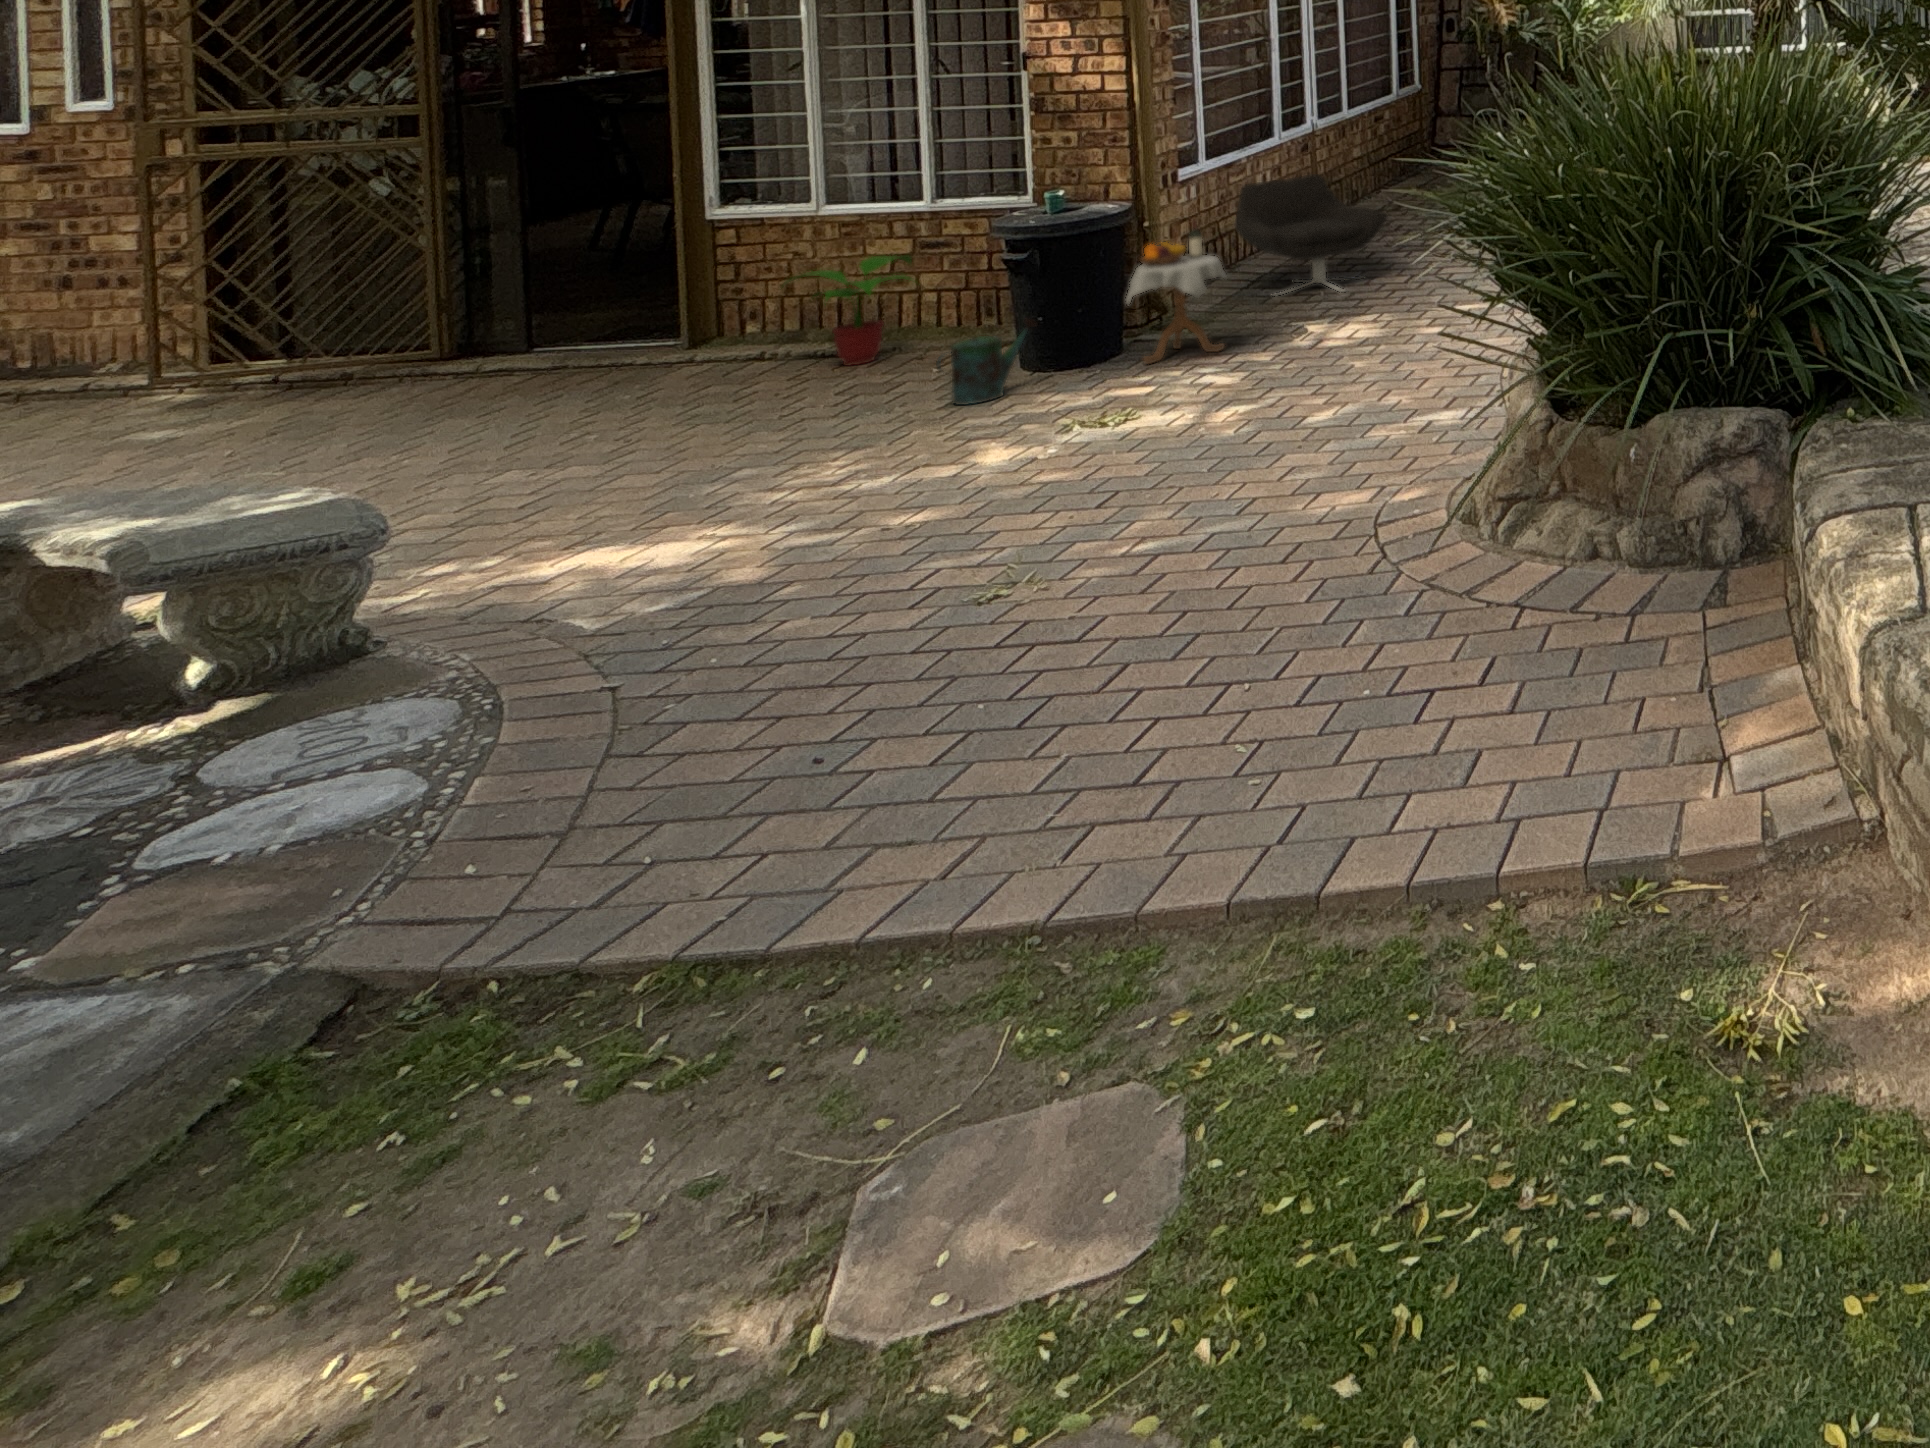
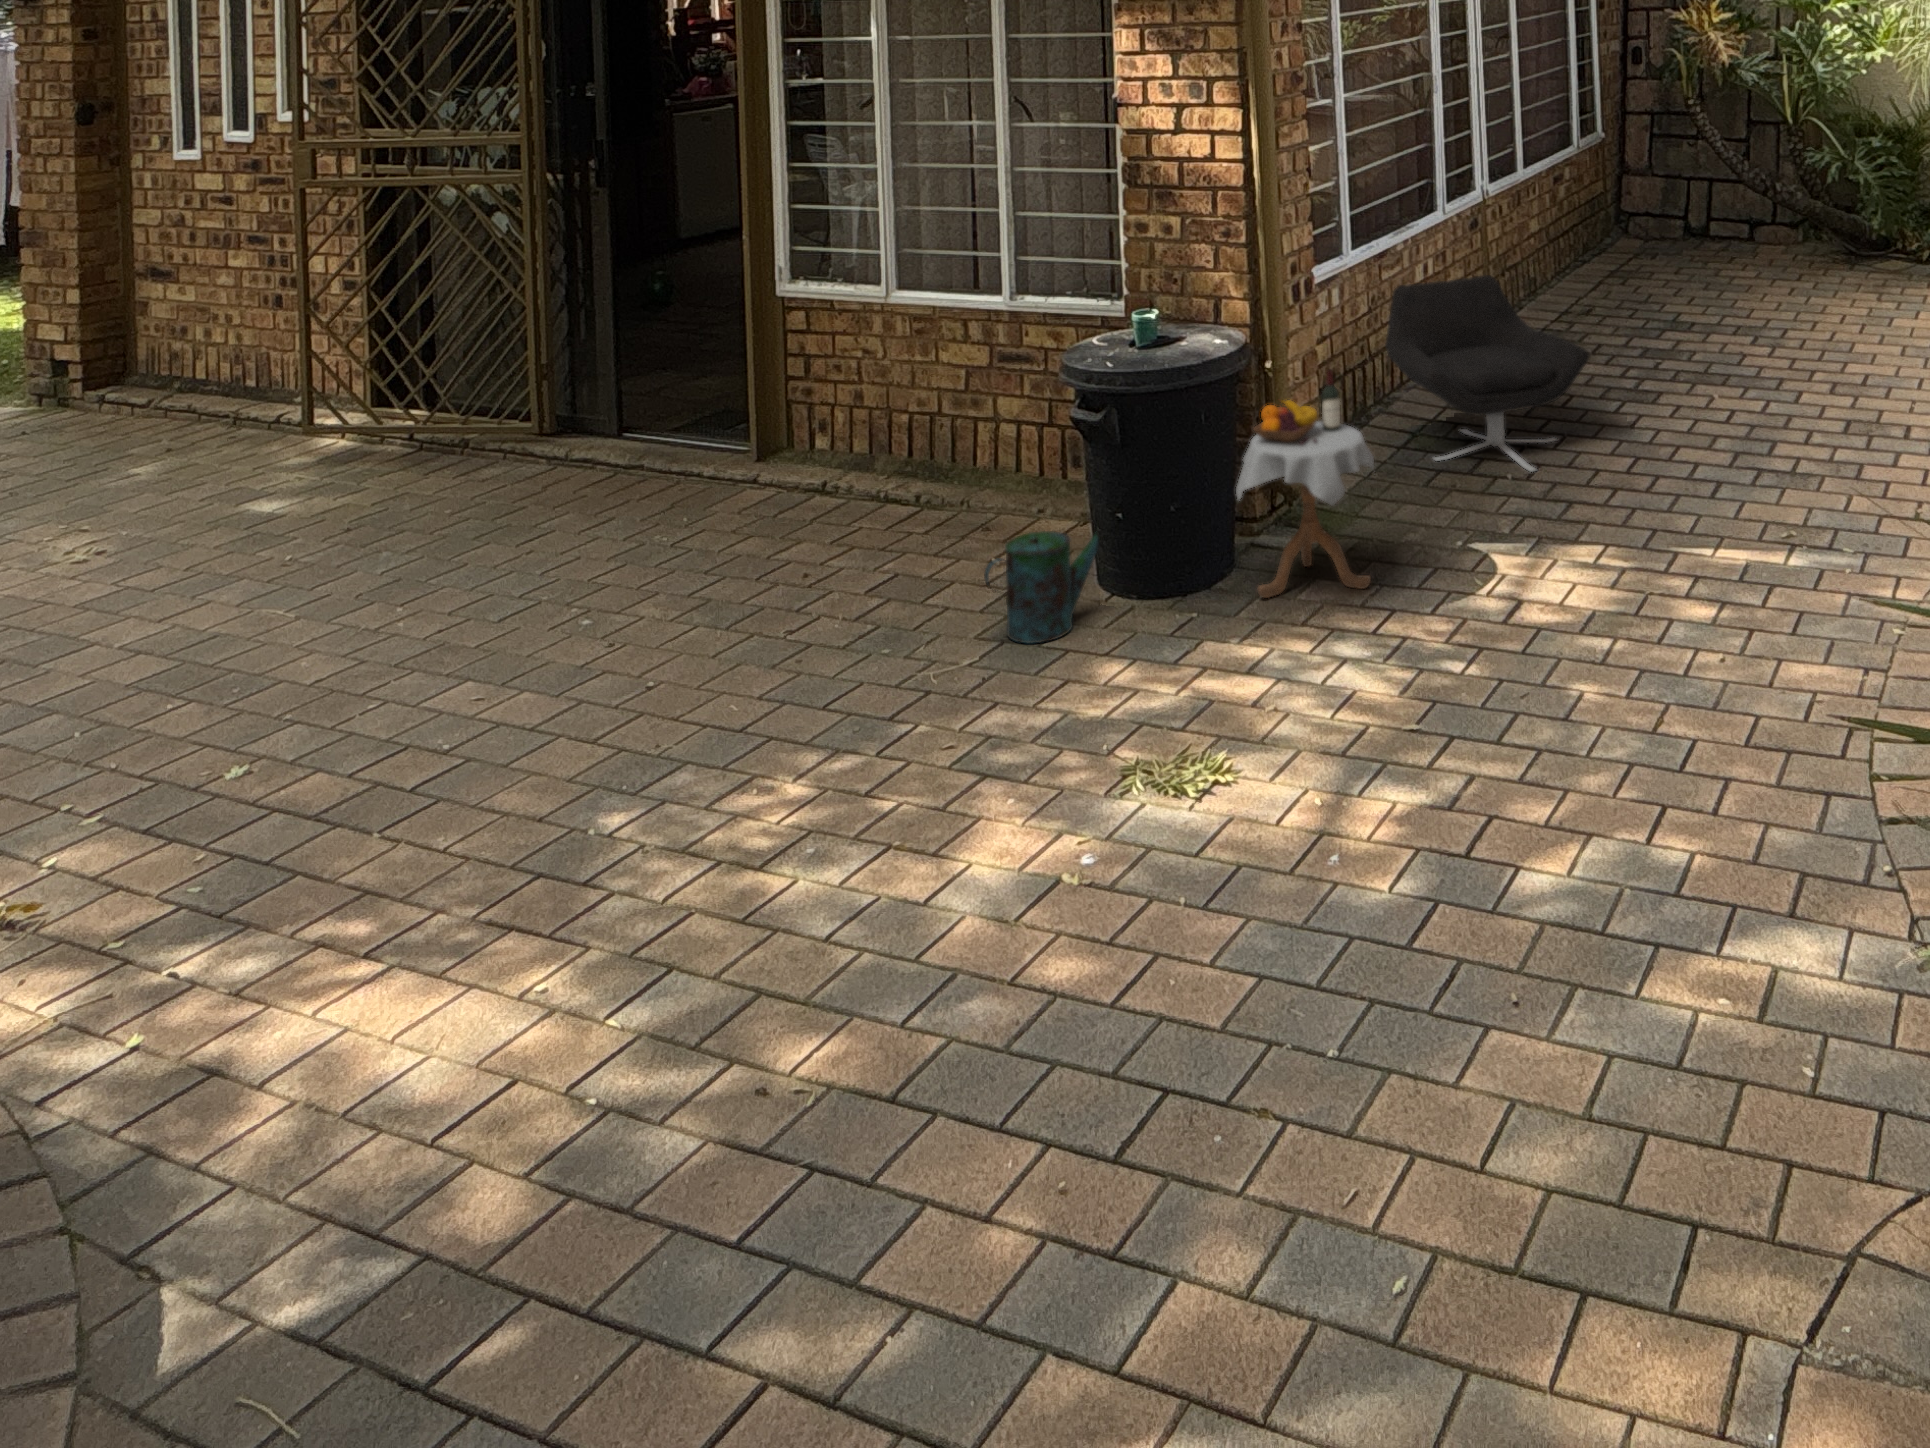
potted plant: present [783,255,912,365] -> none [867,352,1012,503]

